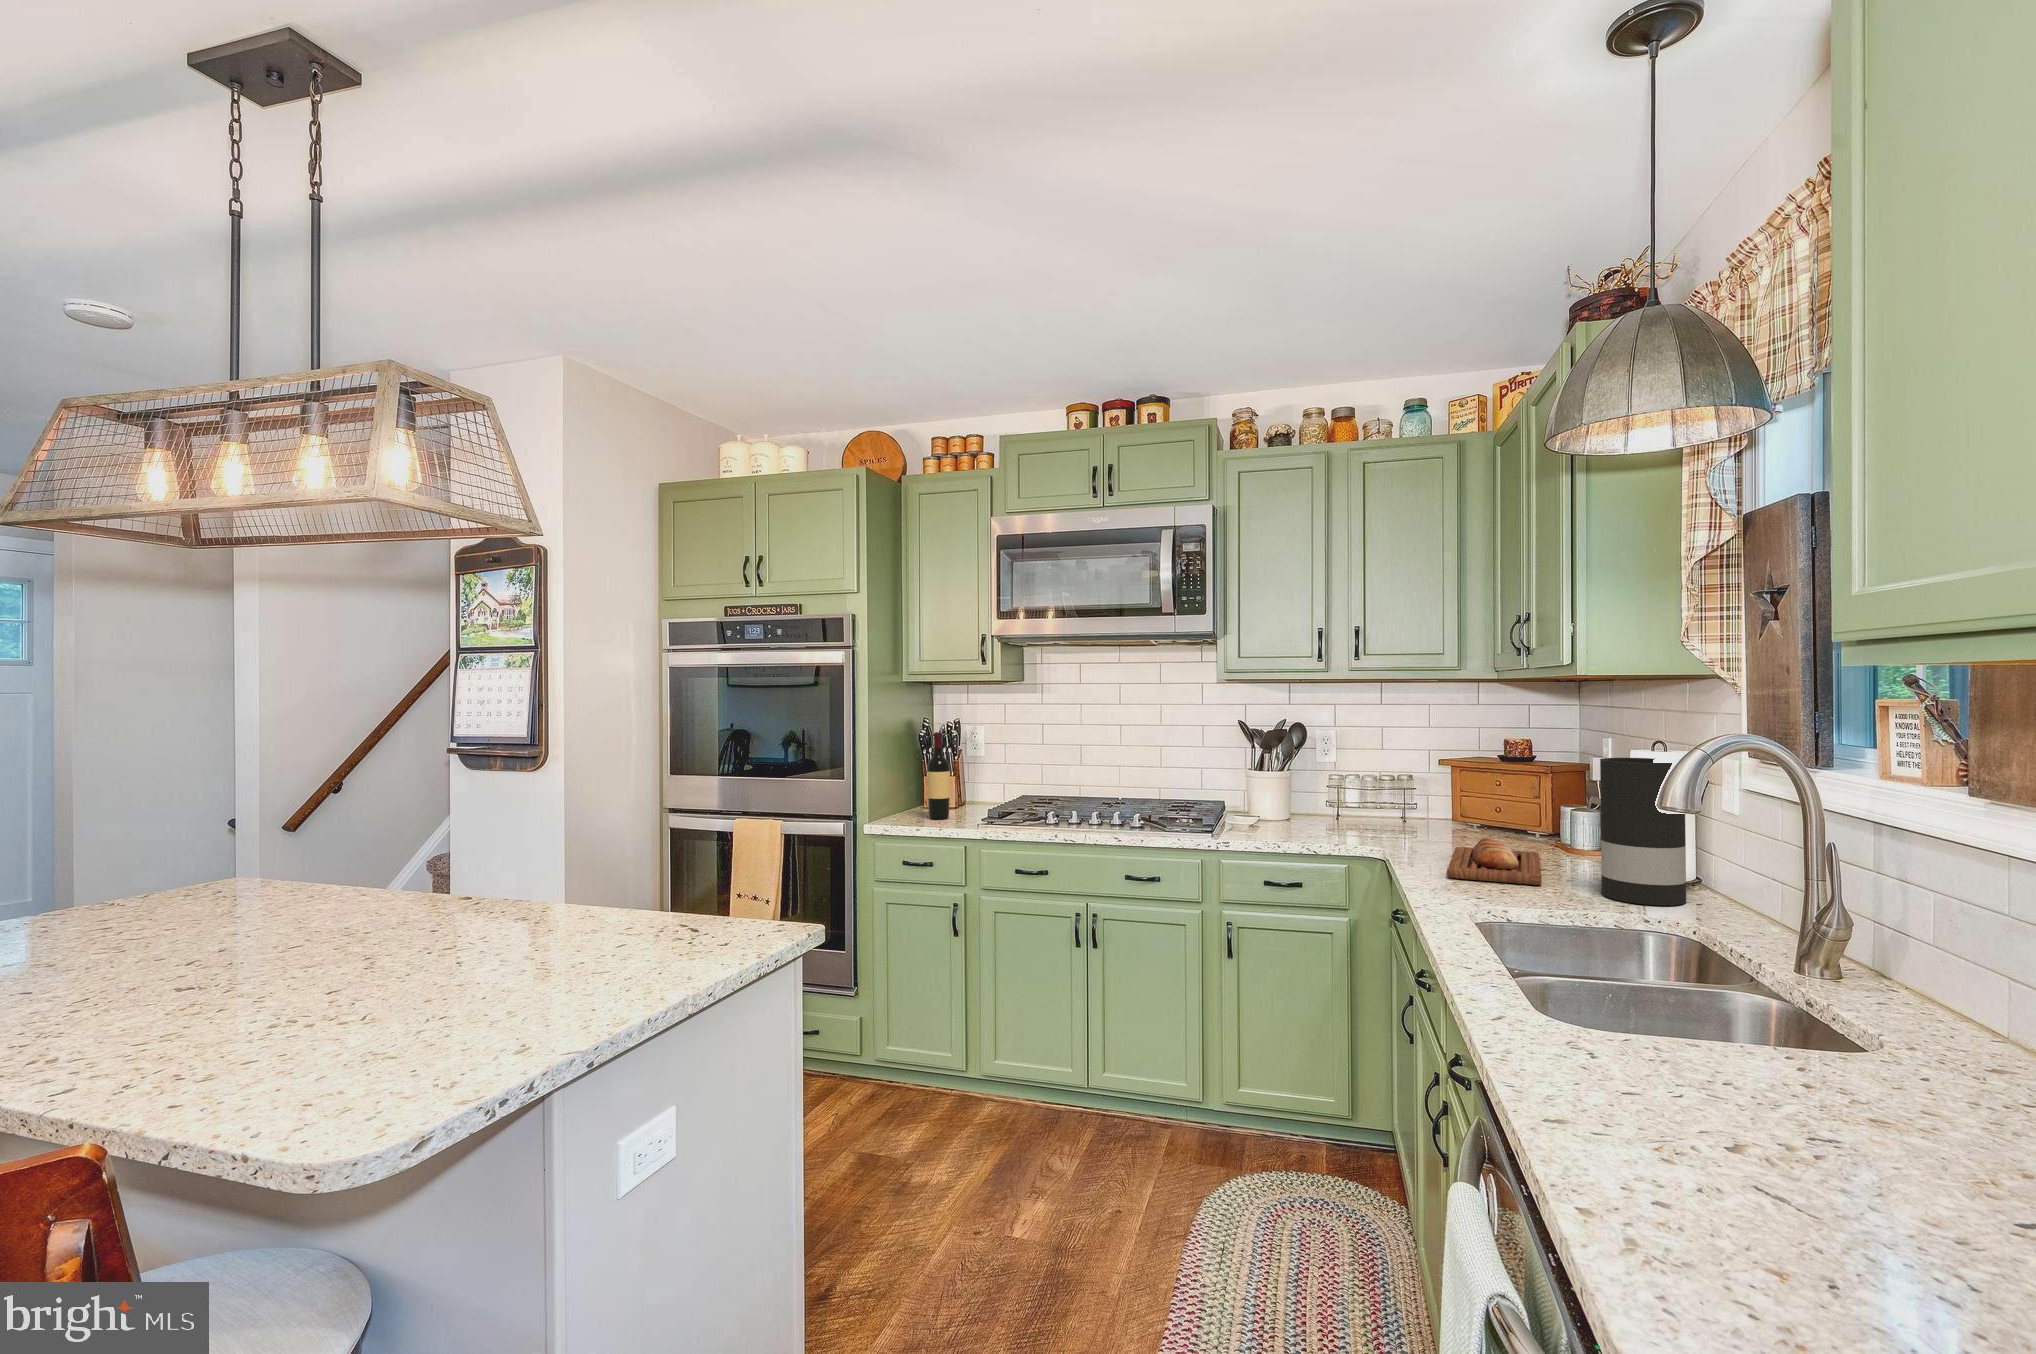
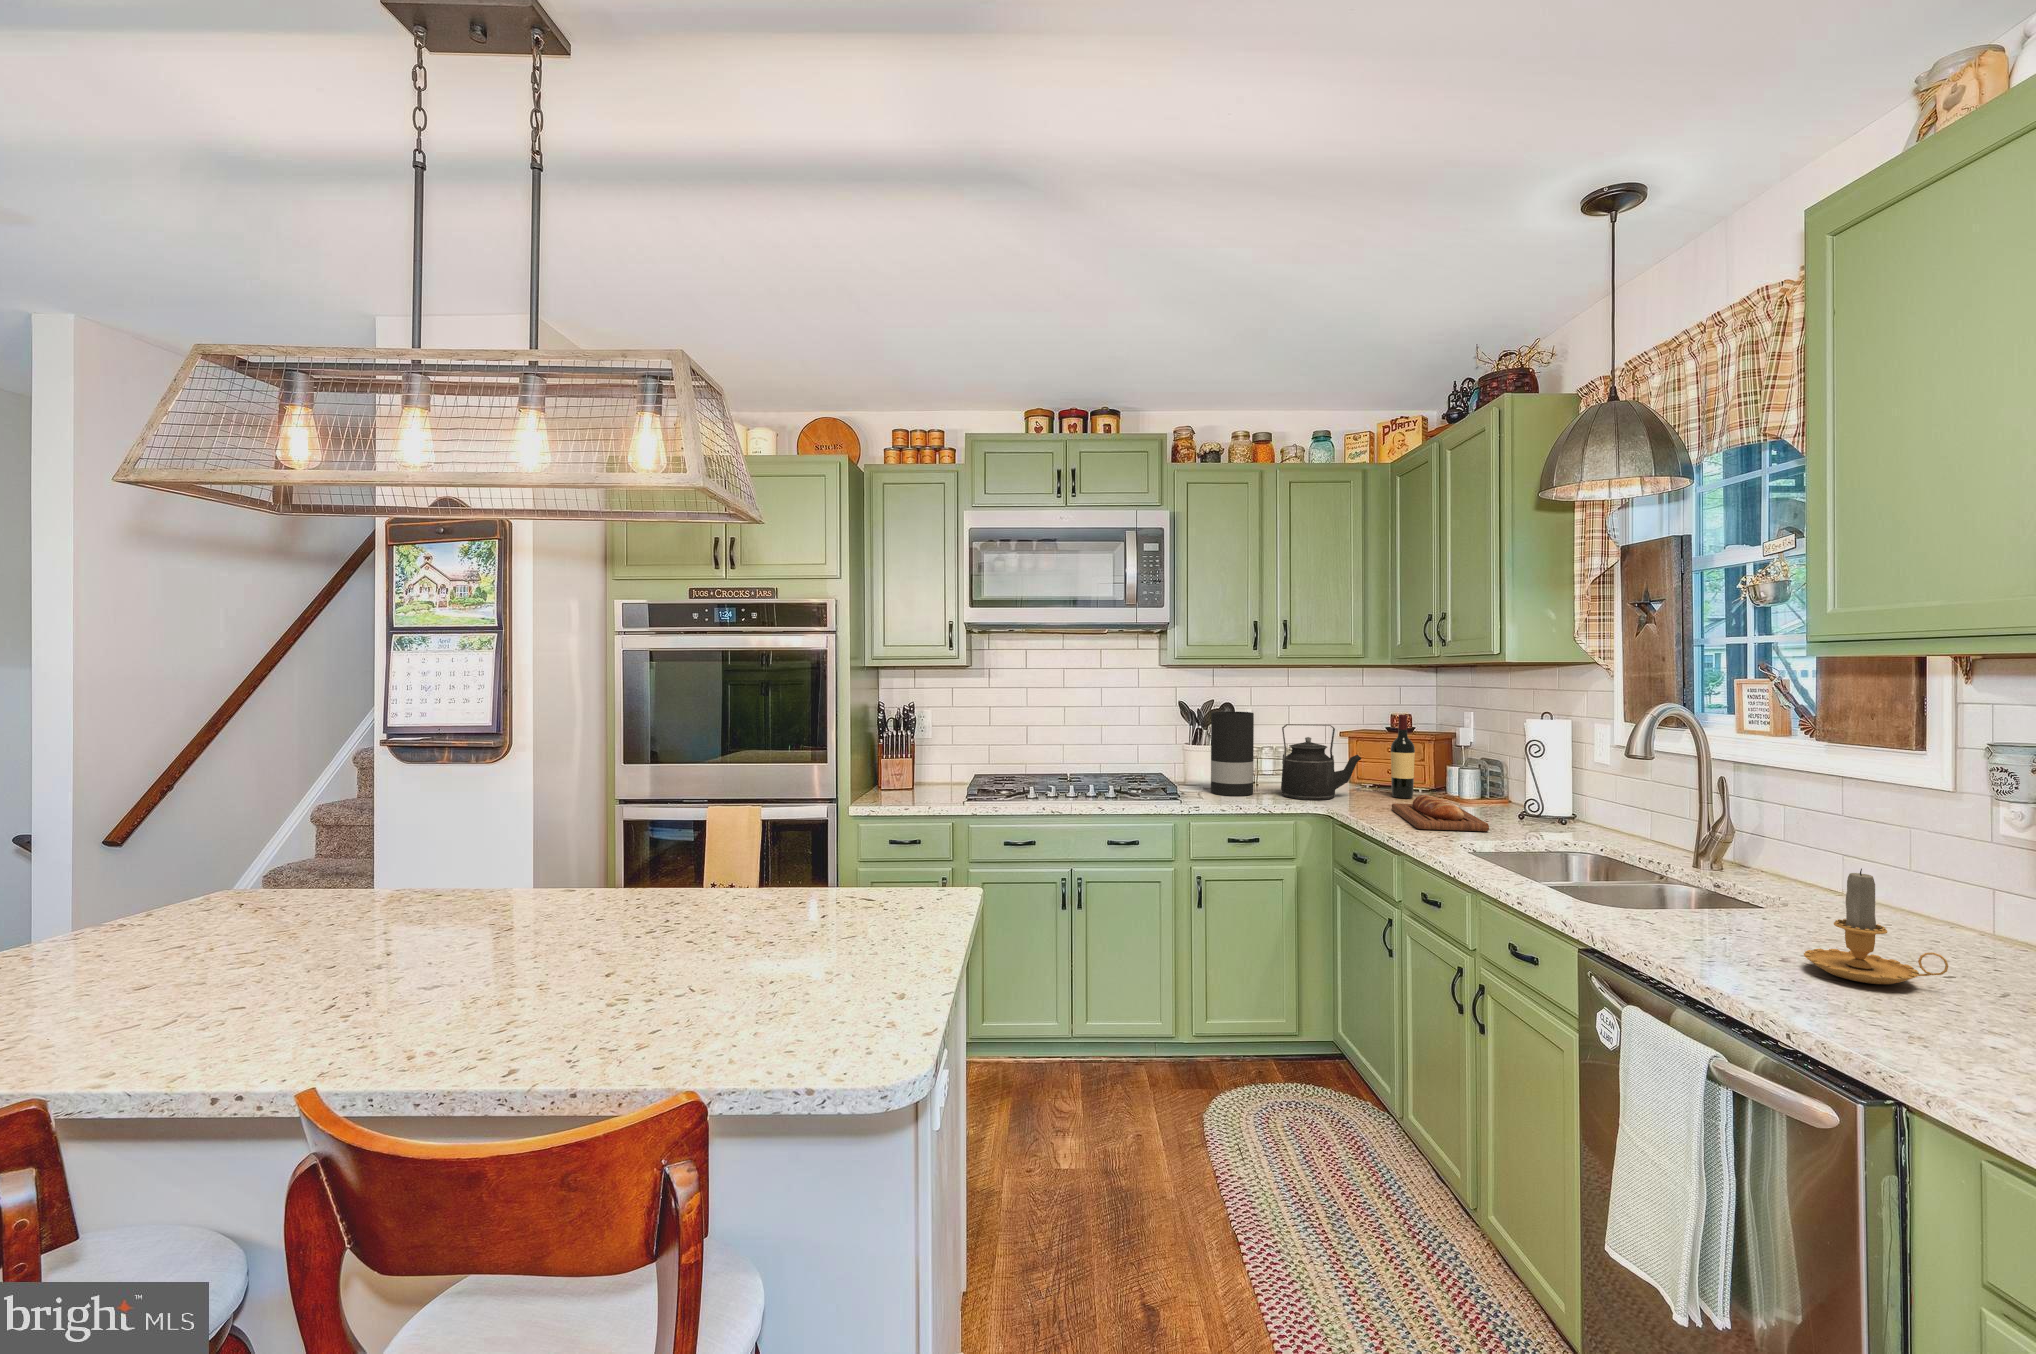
wine bottle: present [927,732,950,819] -> present [1391,715,1415,798]
kettle: none [1342,748,1441,839] -> present [1281,724,1361,800]
vase: present [1600,758,1686,906] -> present [1211,711,1254,796]
candle: none [1692,947,1875,1115] -> present [1804,869,1948,984]

